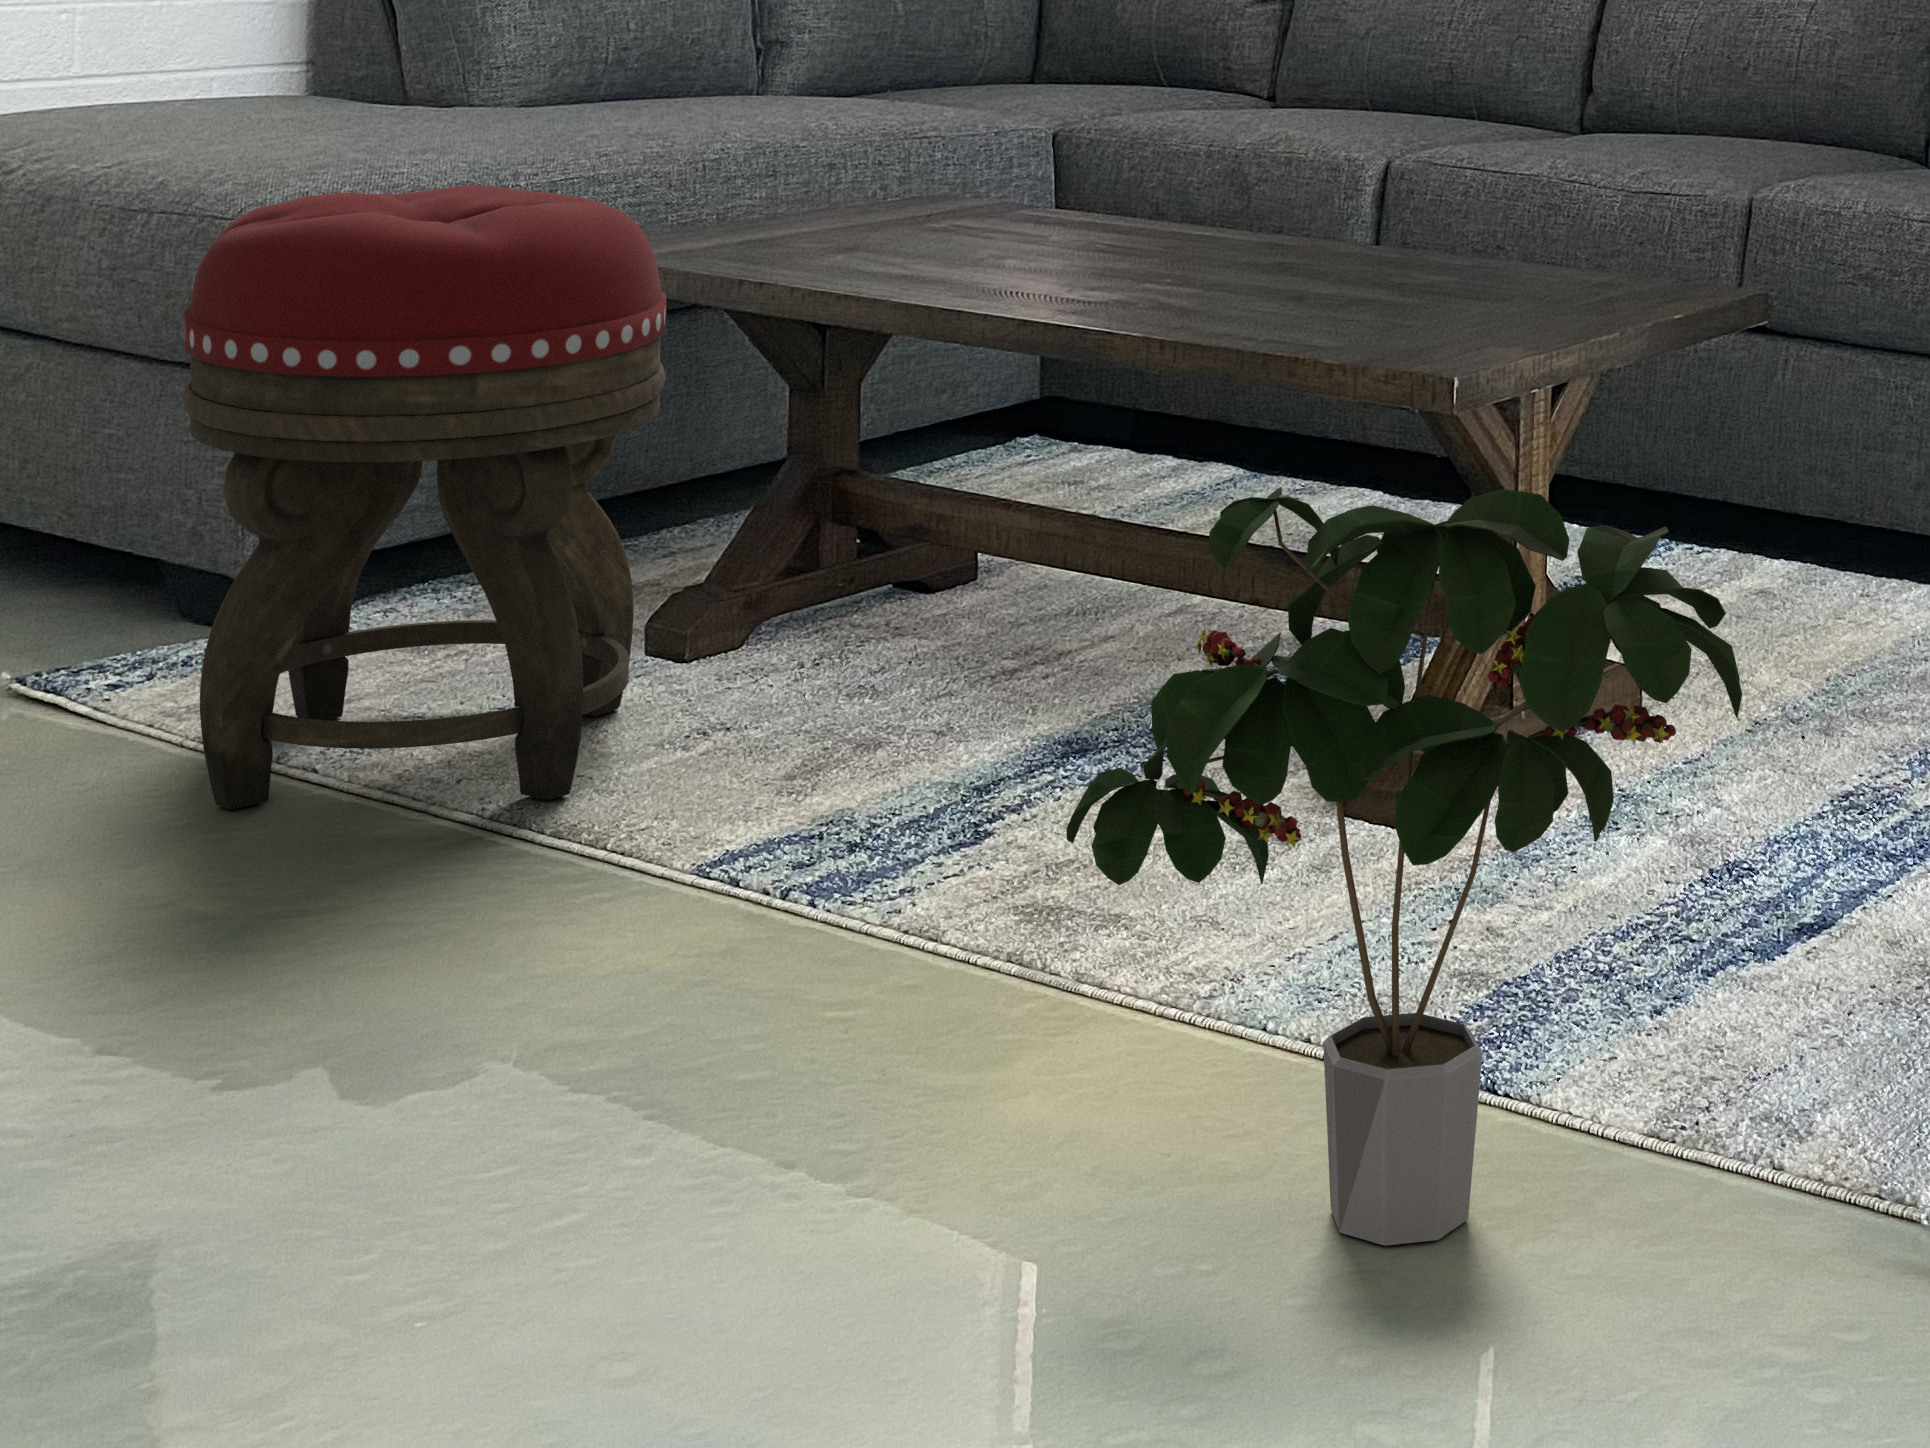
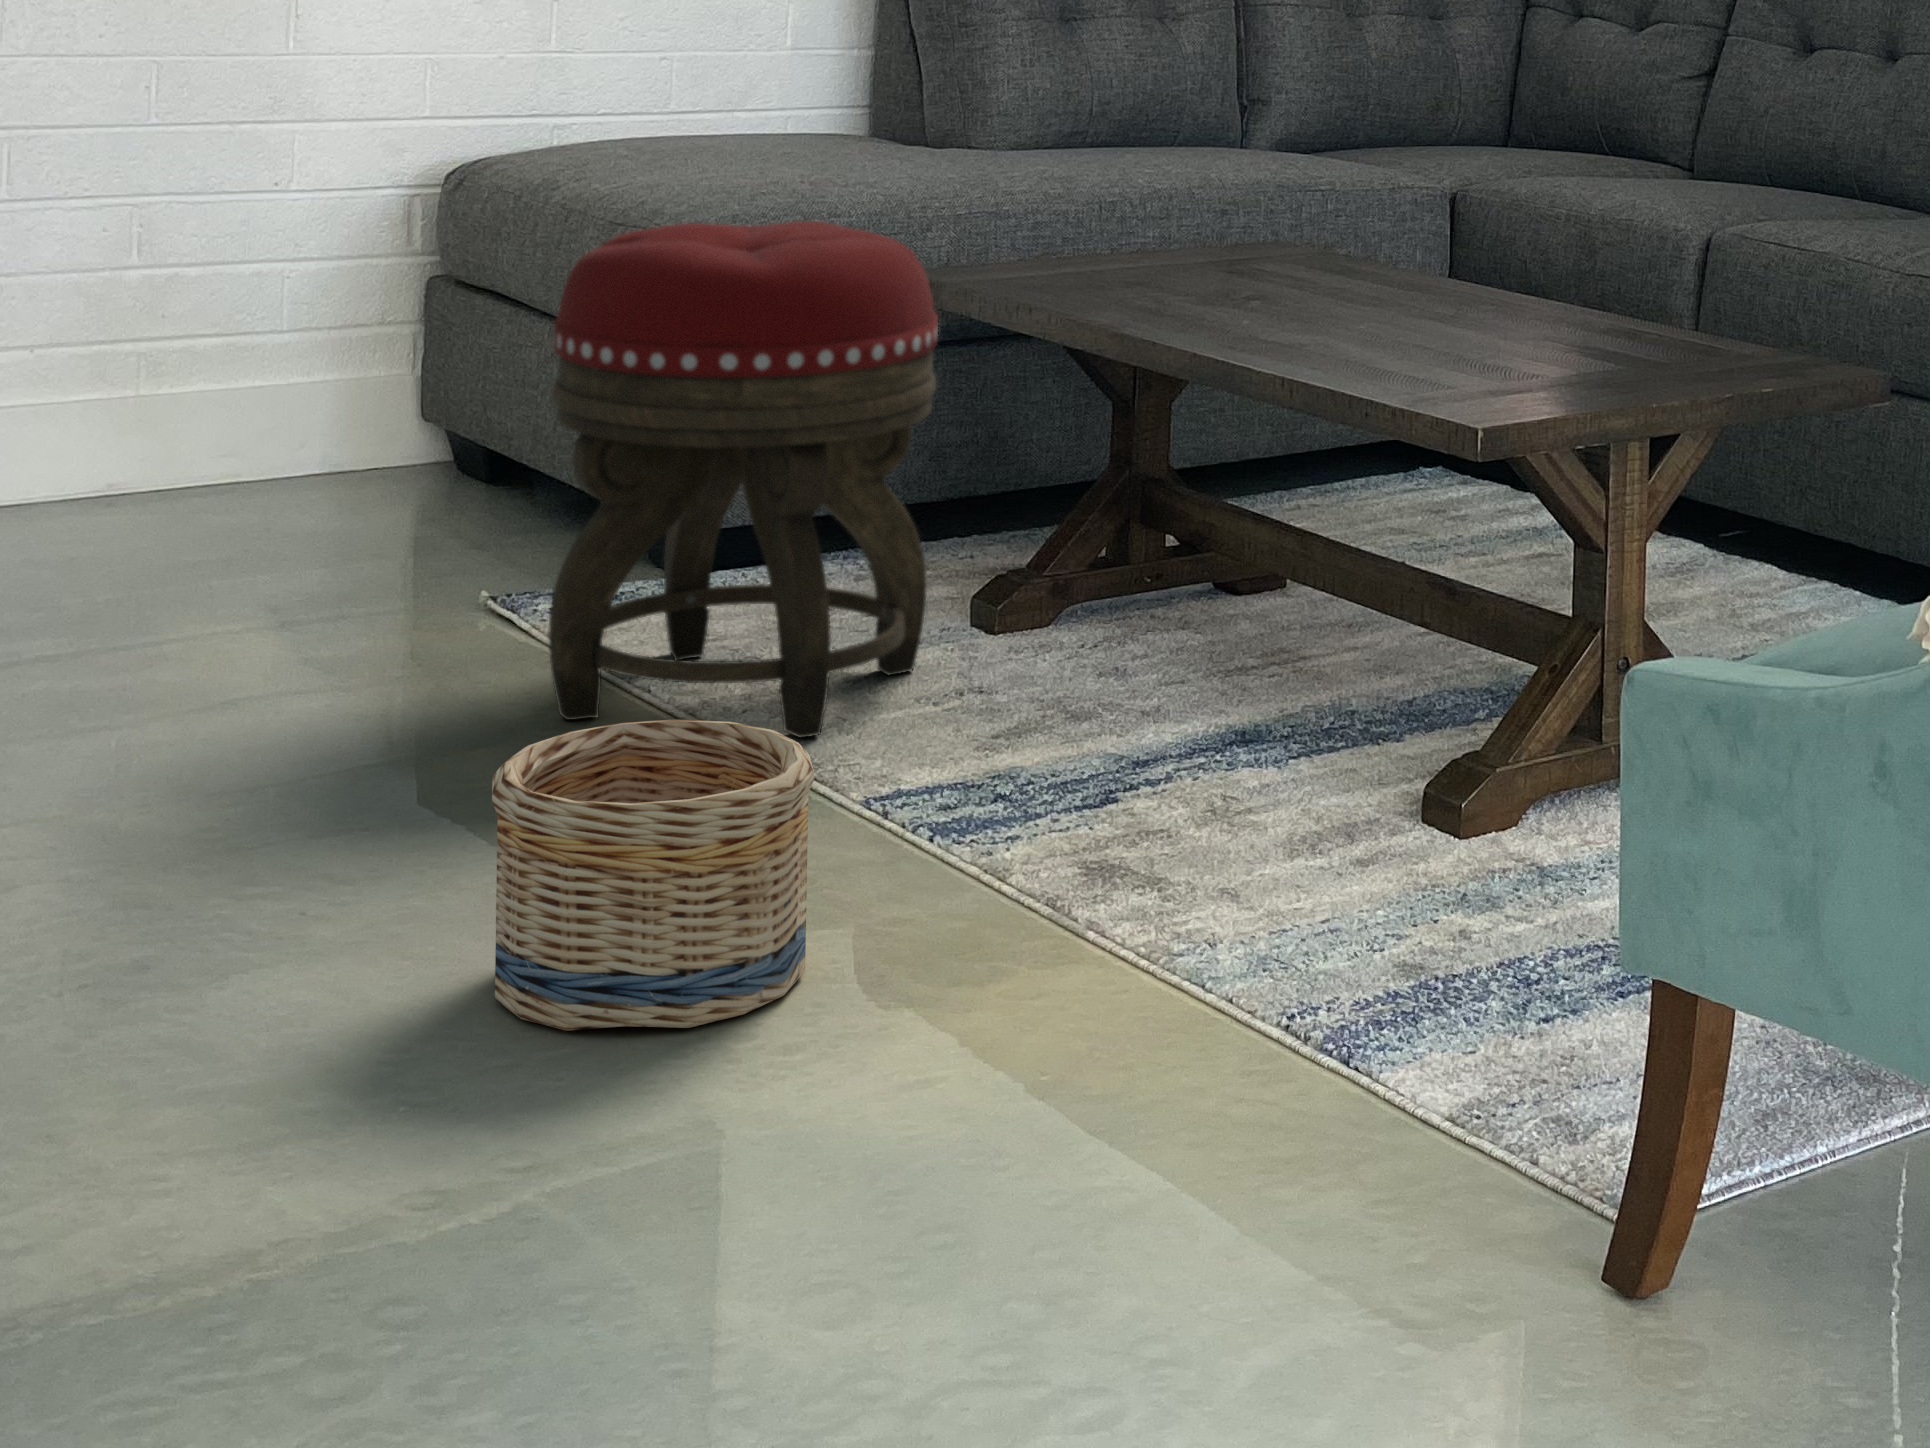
potted plant: present [1066,487,1742,1246] -> none [939,511,1466,1171]
basket: none [396,785,800,1186] -> present [492,719,814,1031]

